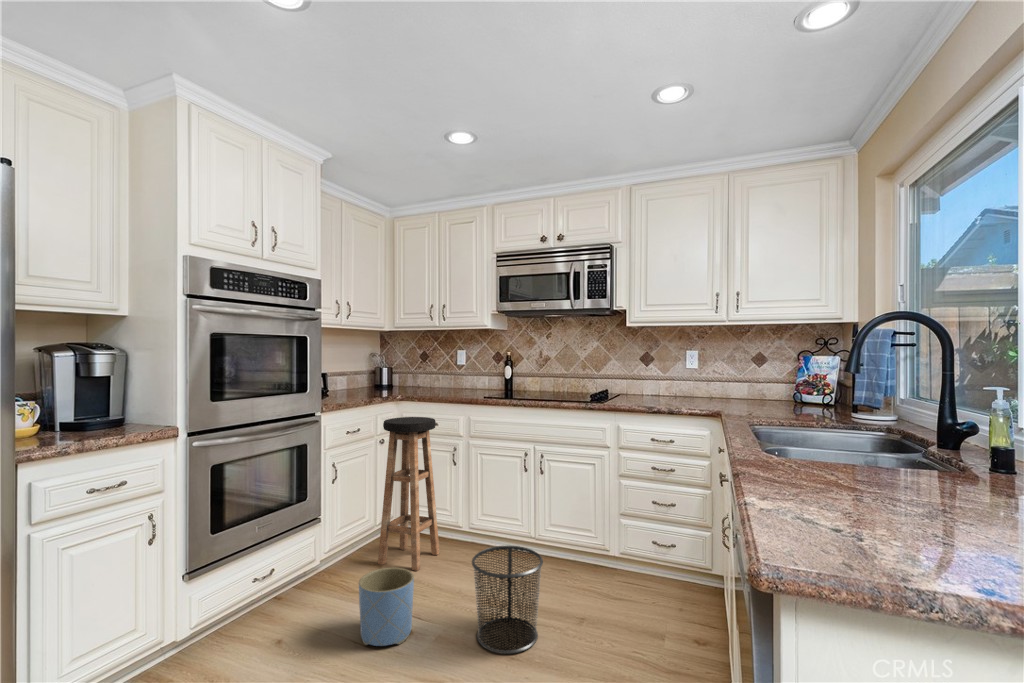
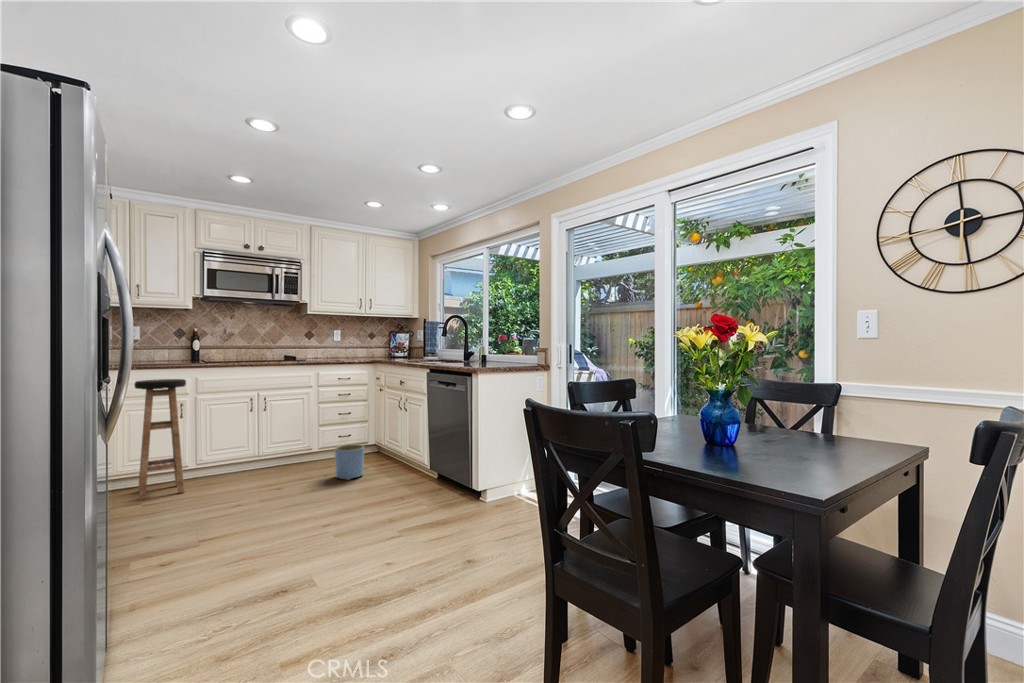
waste bin: present [472,546,543,654] -> none [278,440,322,493]
planter: present [359,567,414,646] -> present [334,444,364,480]

